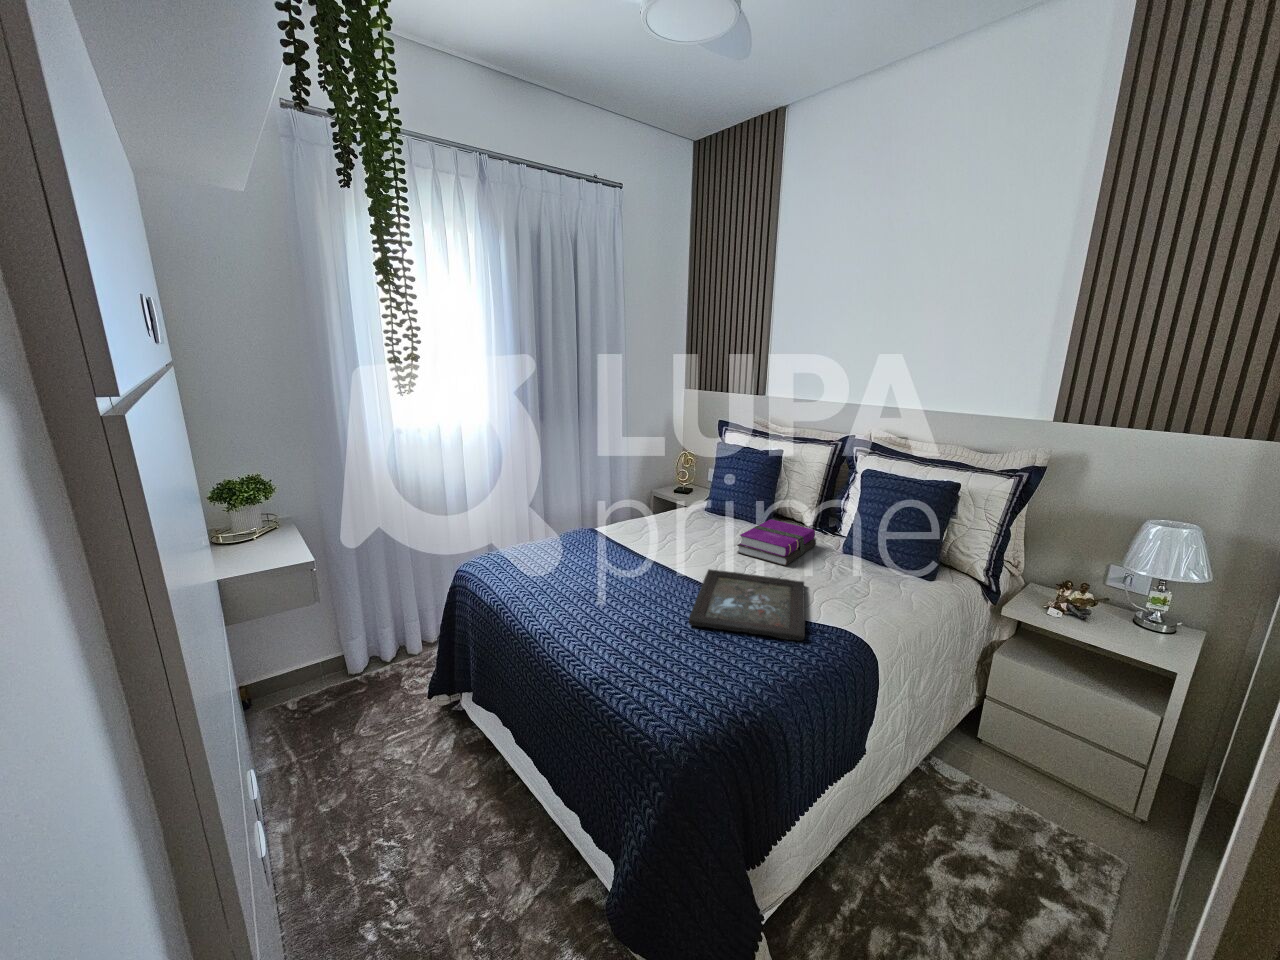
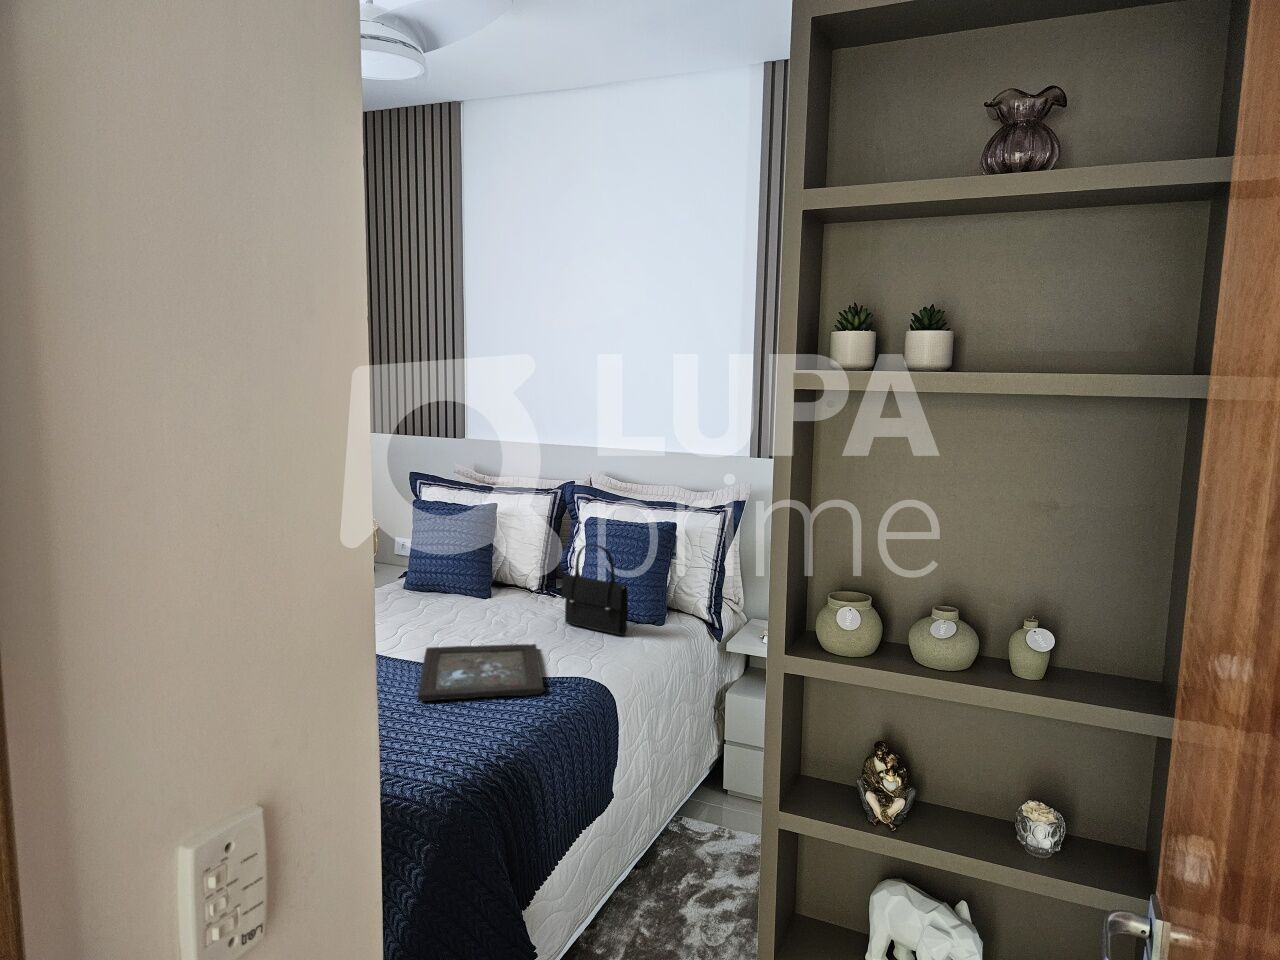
handbag: none [833,496,900,586] -> present [561,544,628,636]
hardback book: present [737,519,816,566] -> none [454,587,544,634]

